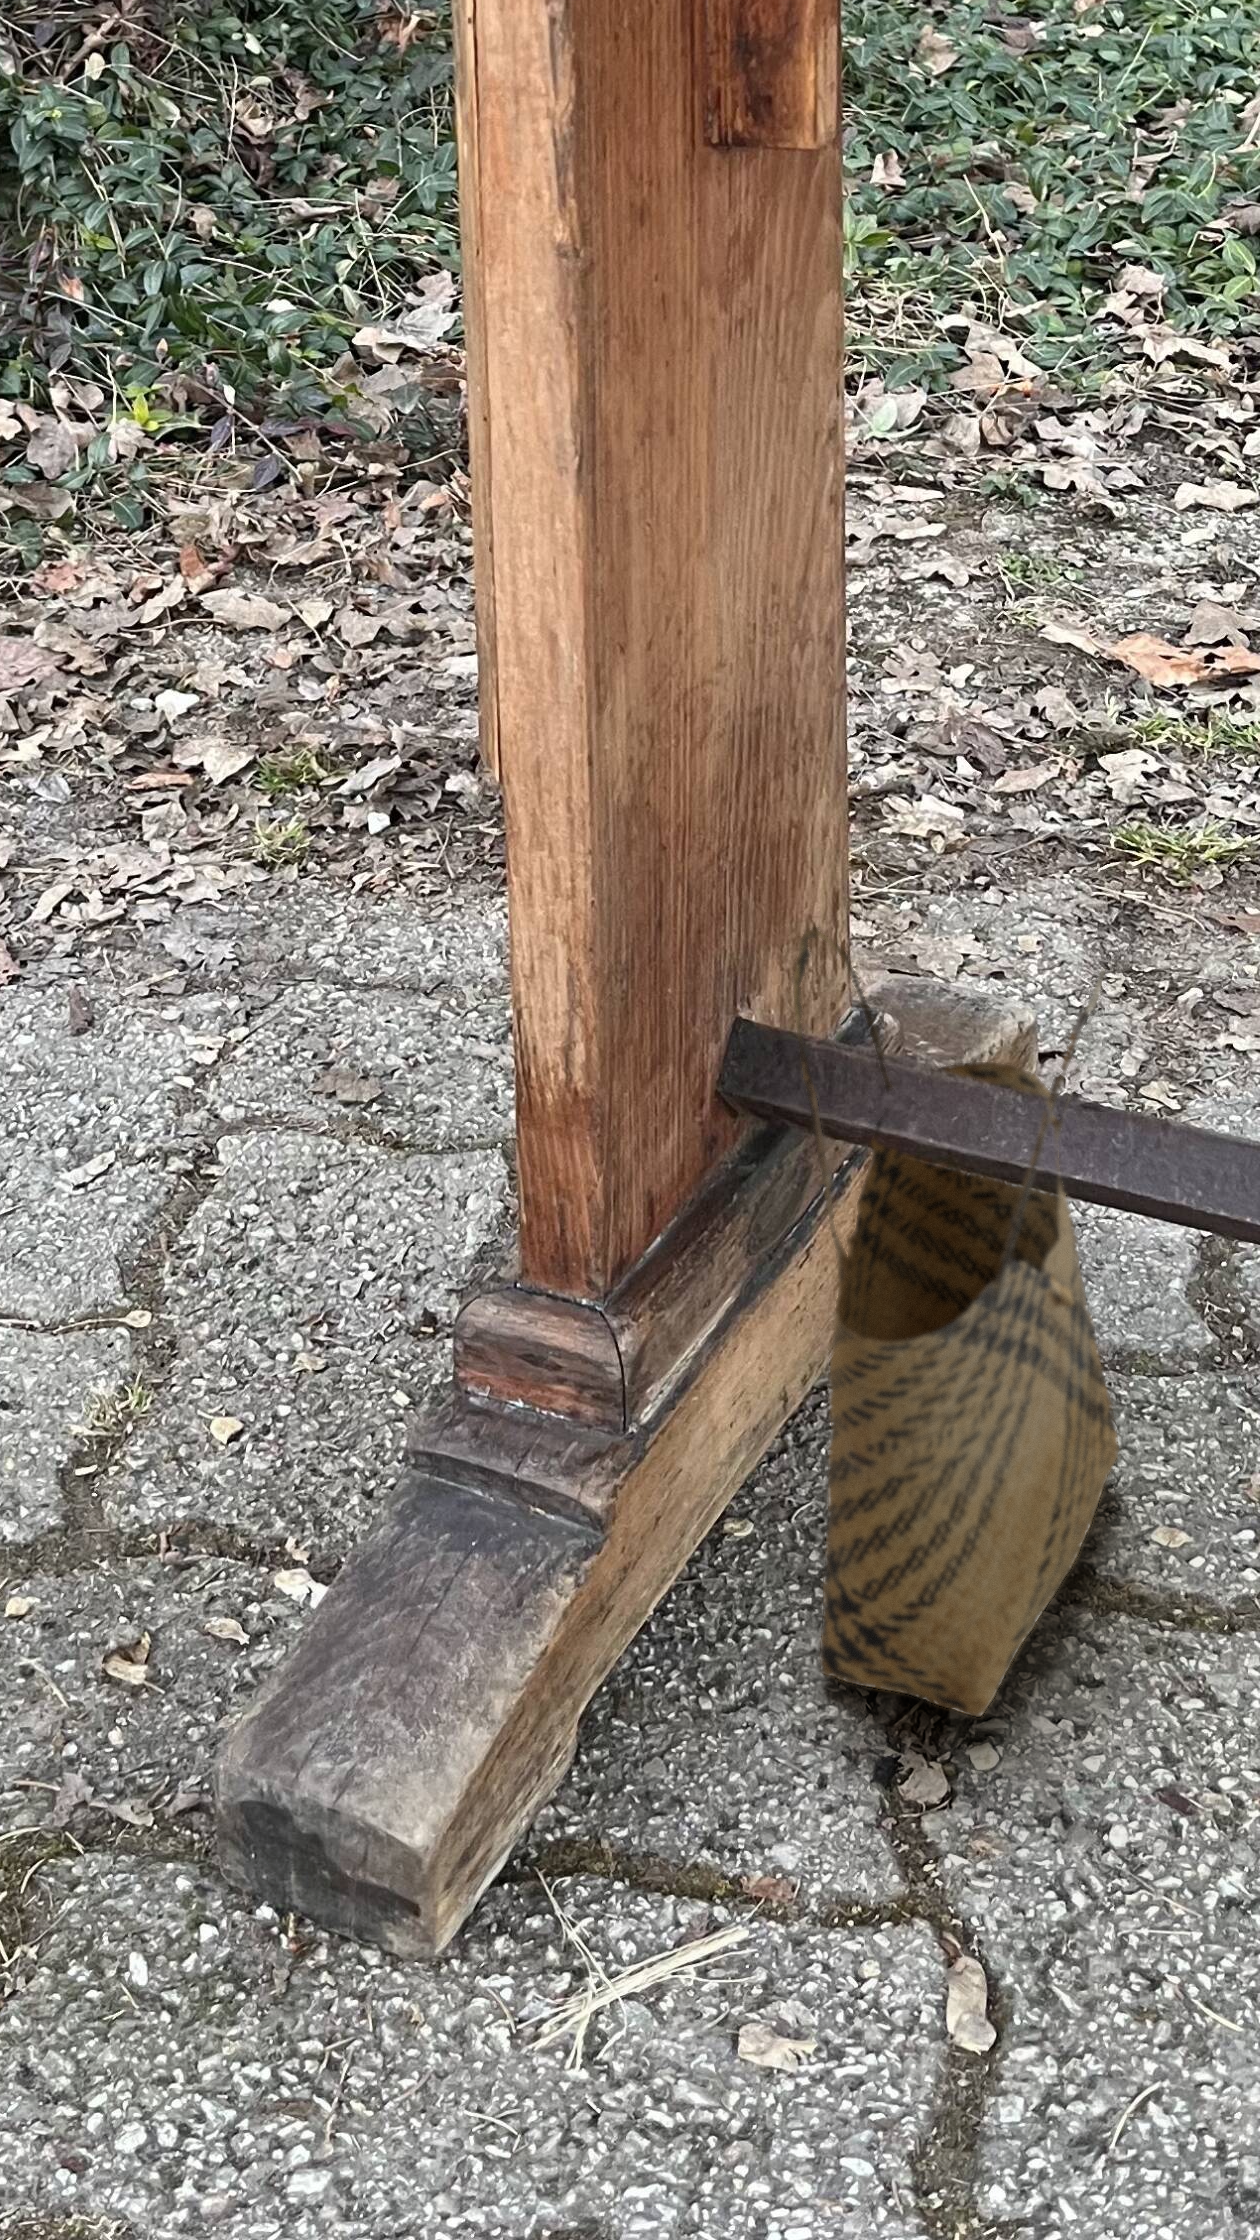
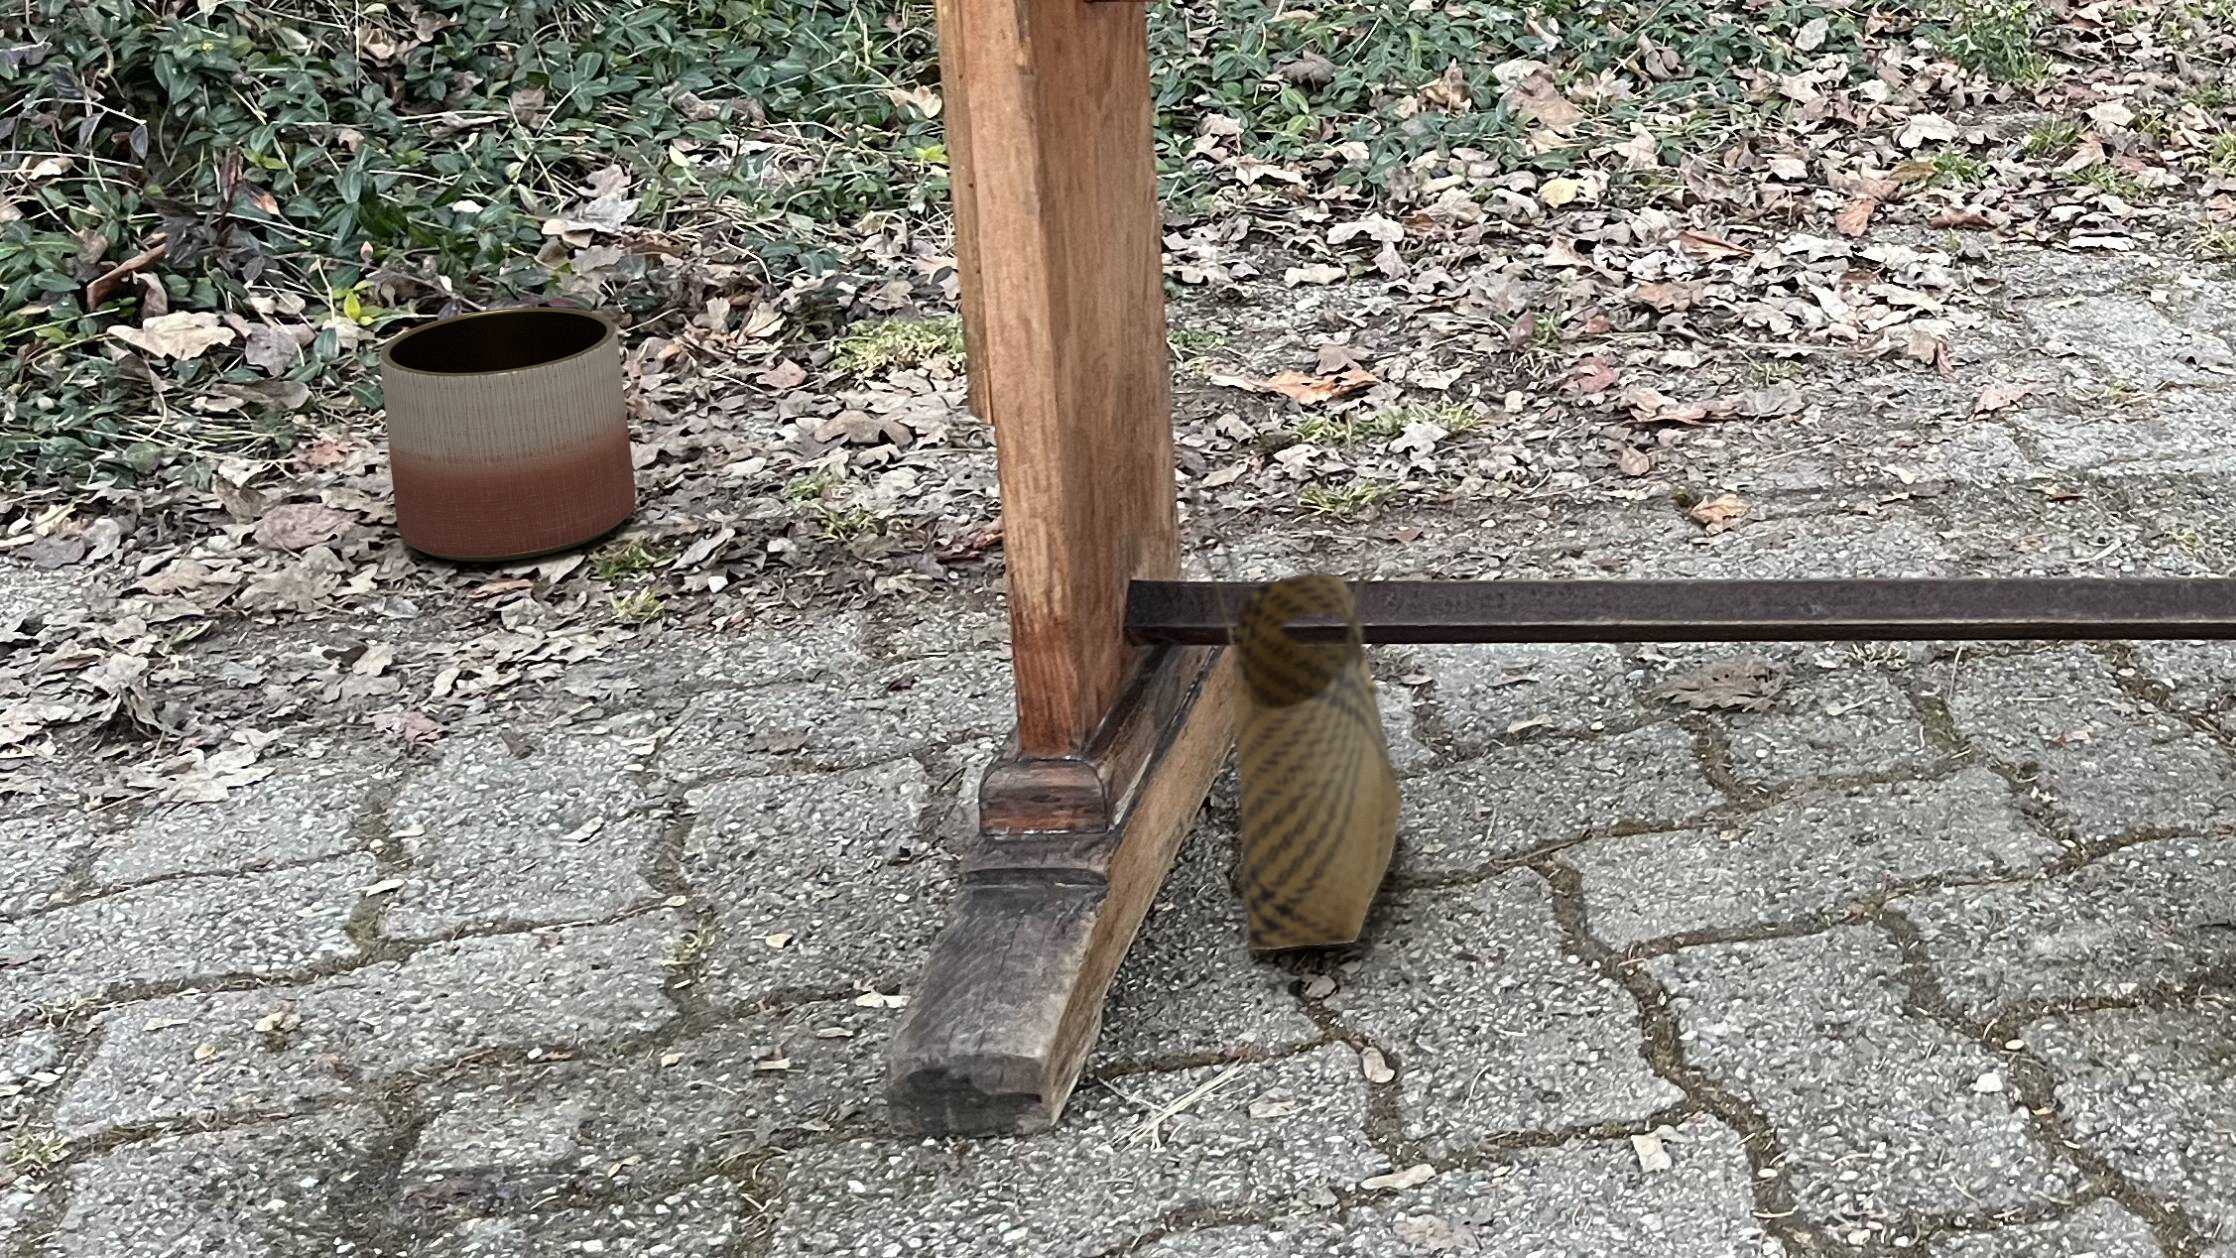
planter: none [75,445,340,747] -> present [379,307,635,562]

